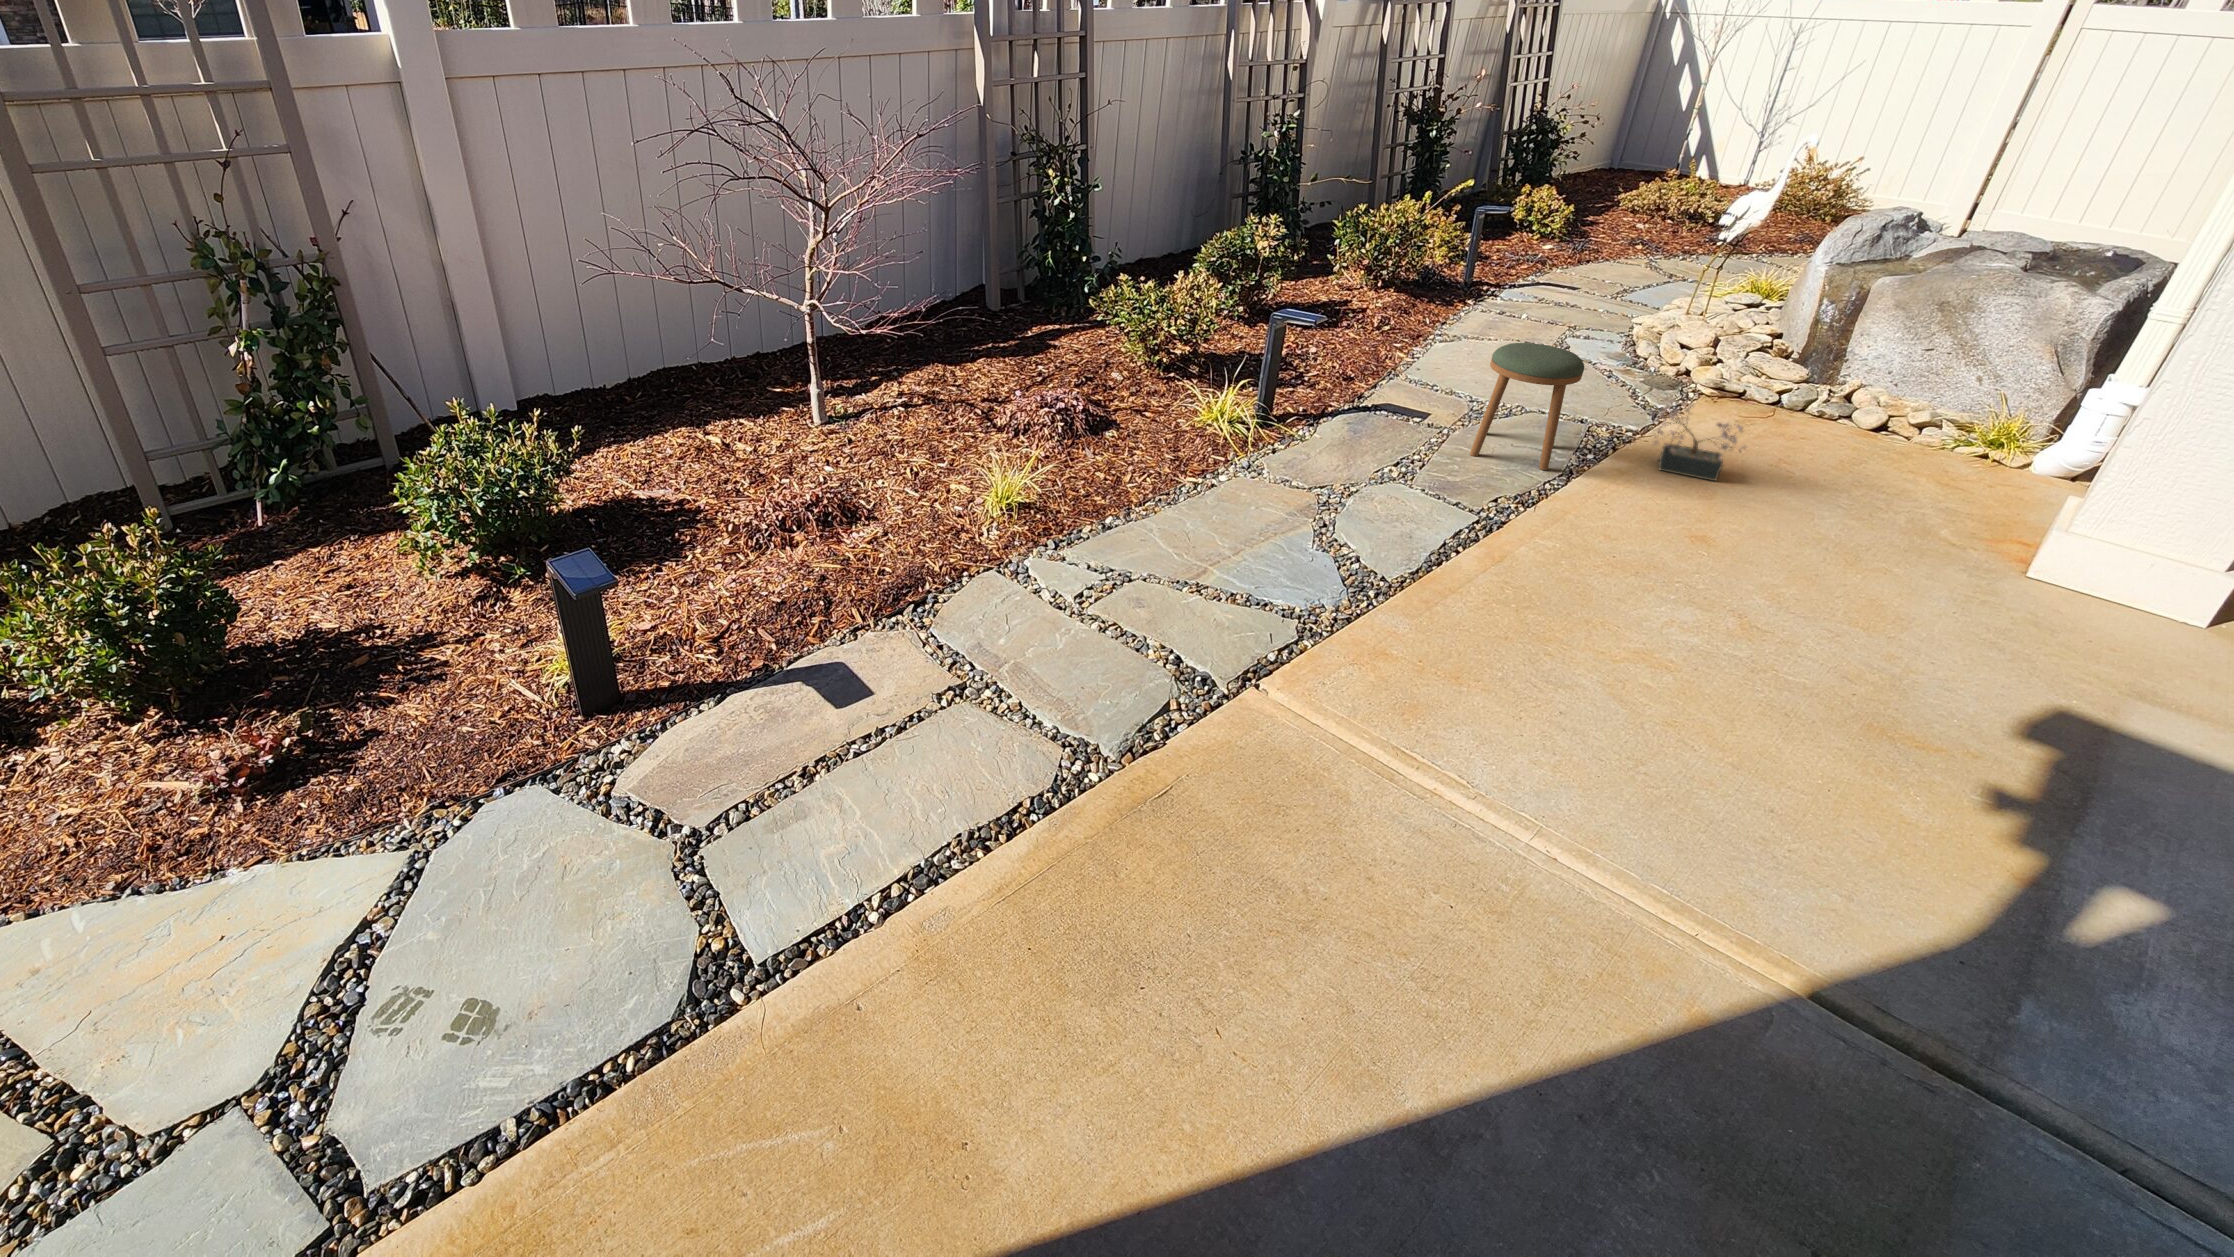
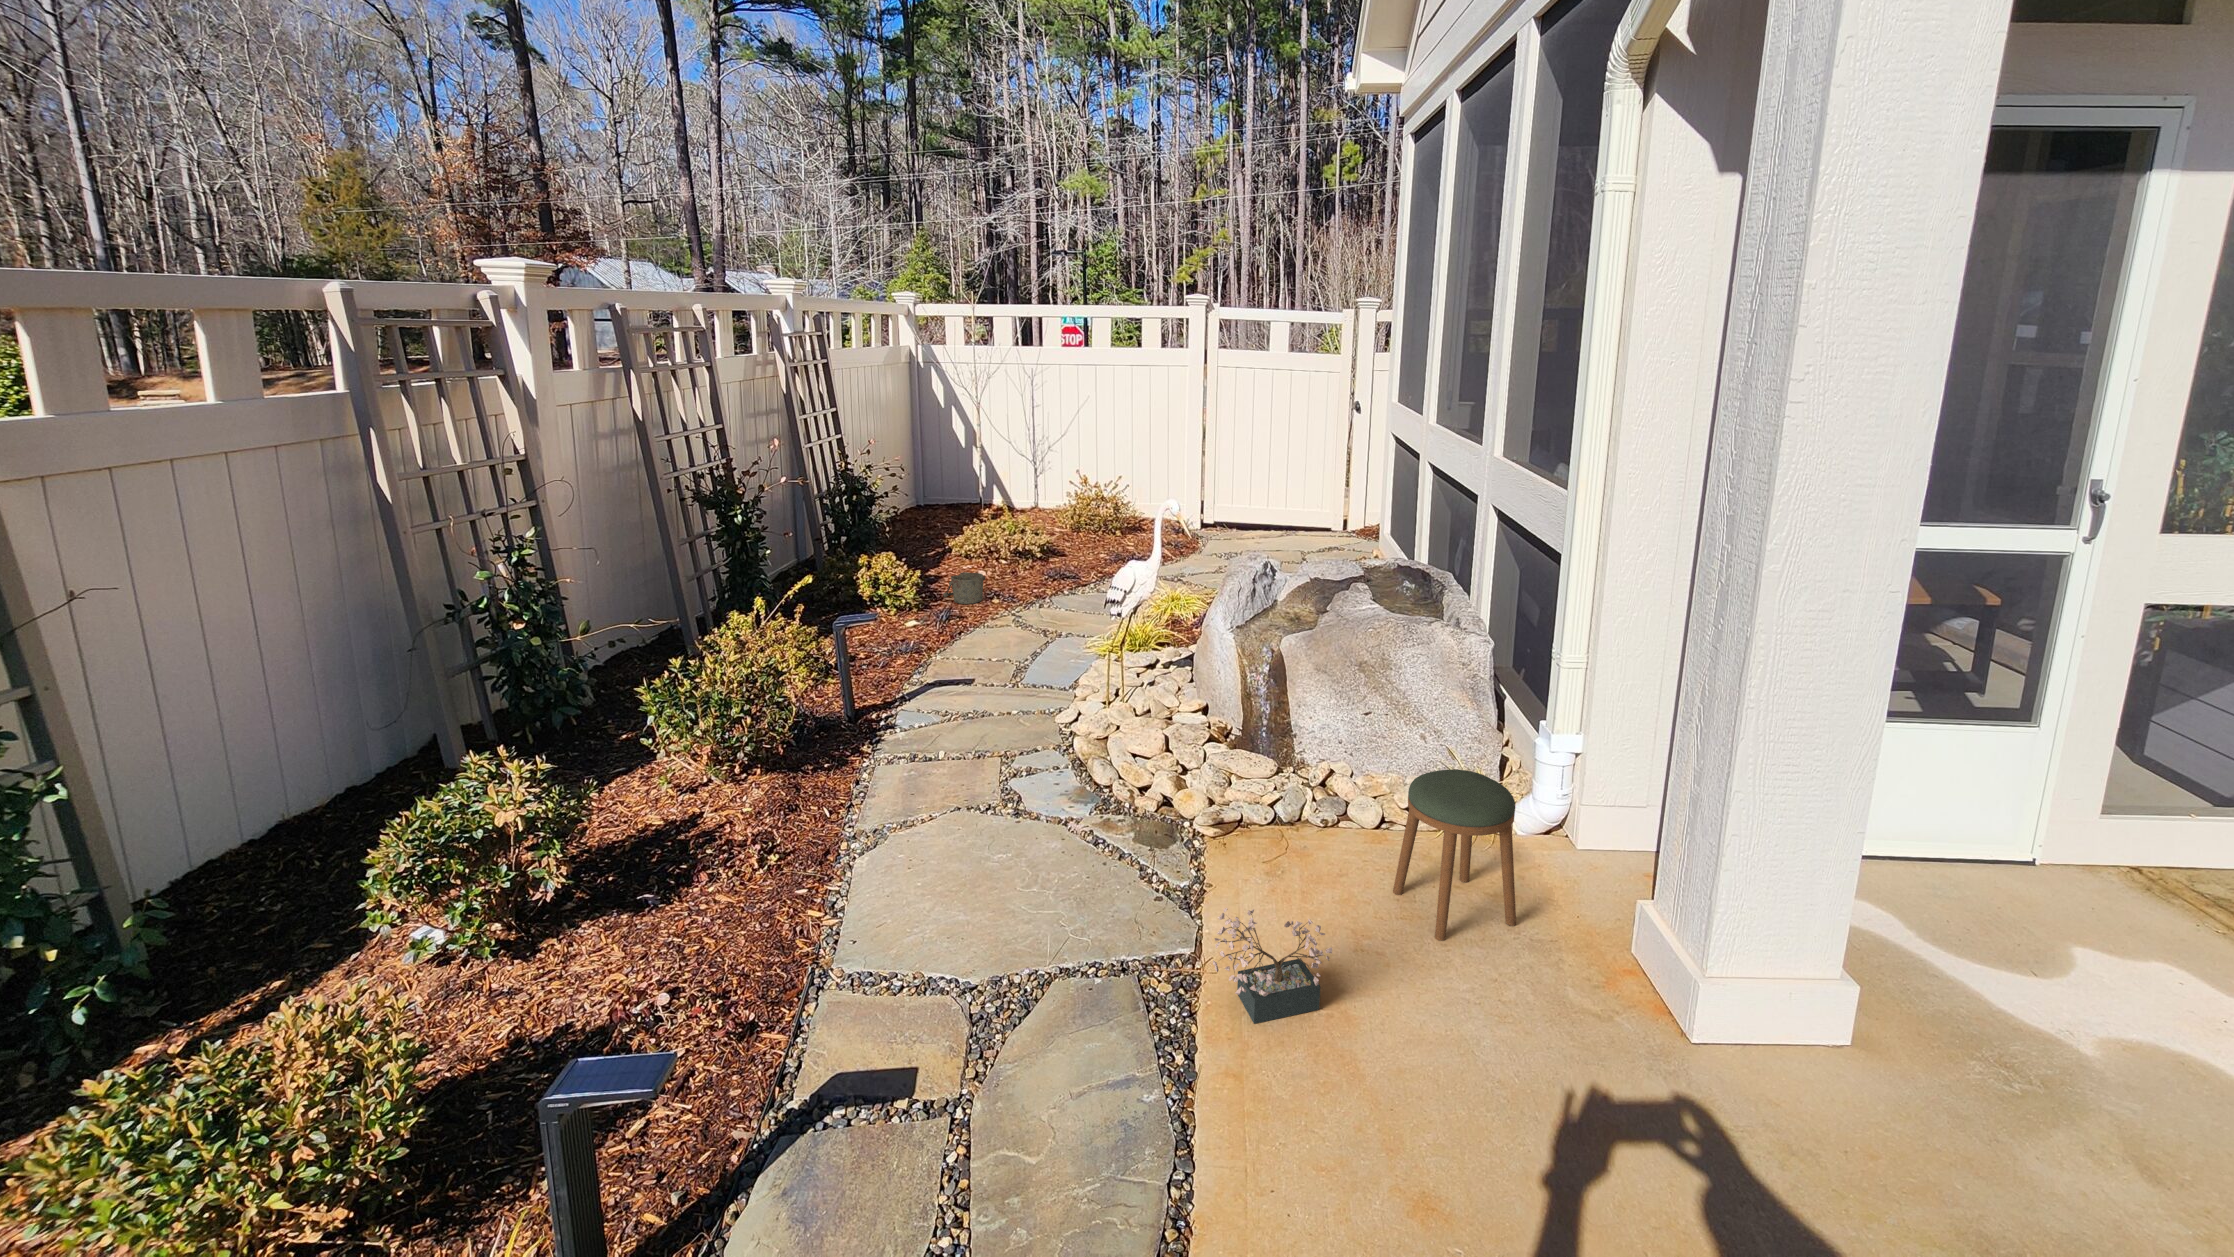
bucket: none [1589,217,1637,246] -> present [943,572,985,604]
stool: present [1470,343,1584,470] -> present [1393,769,1516,941]

